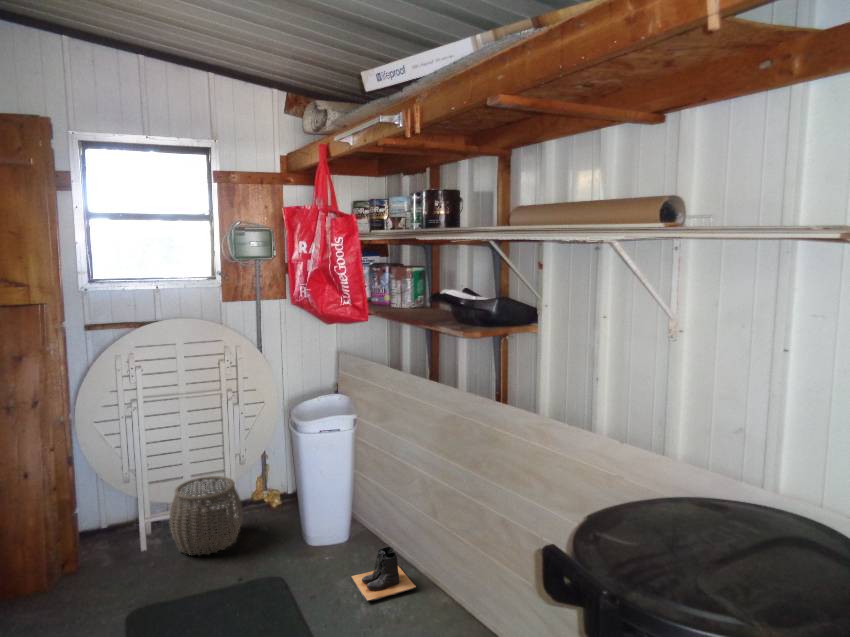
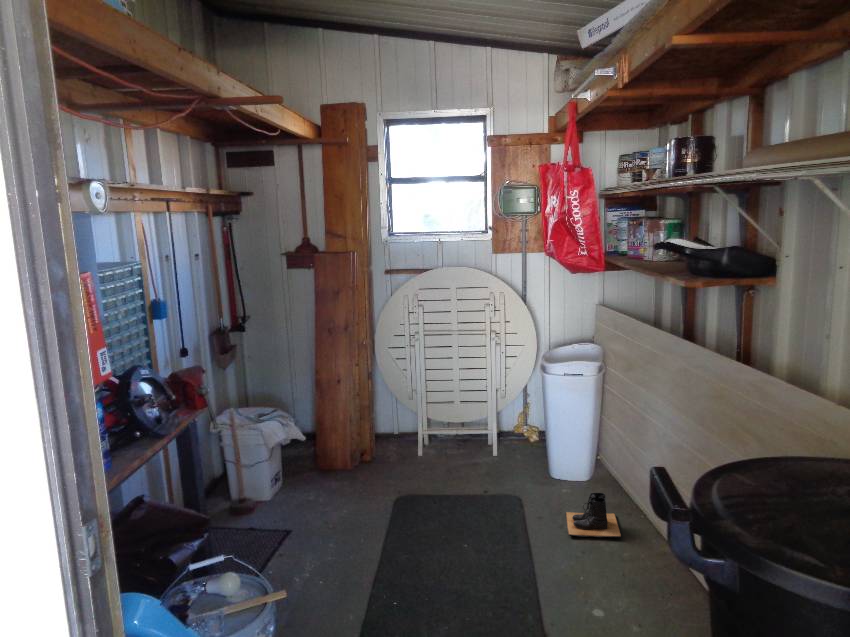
woven basket: present [169,476,243,555] -> none [435,404,494,468]

